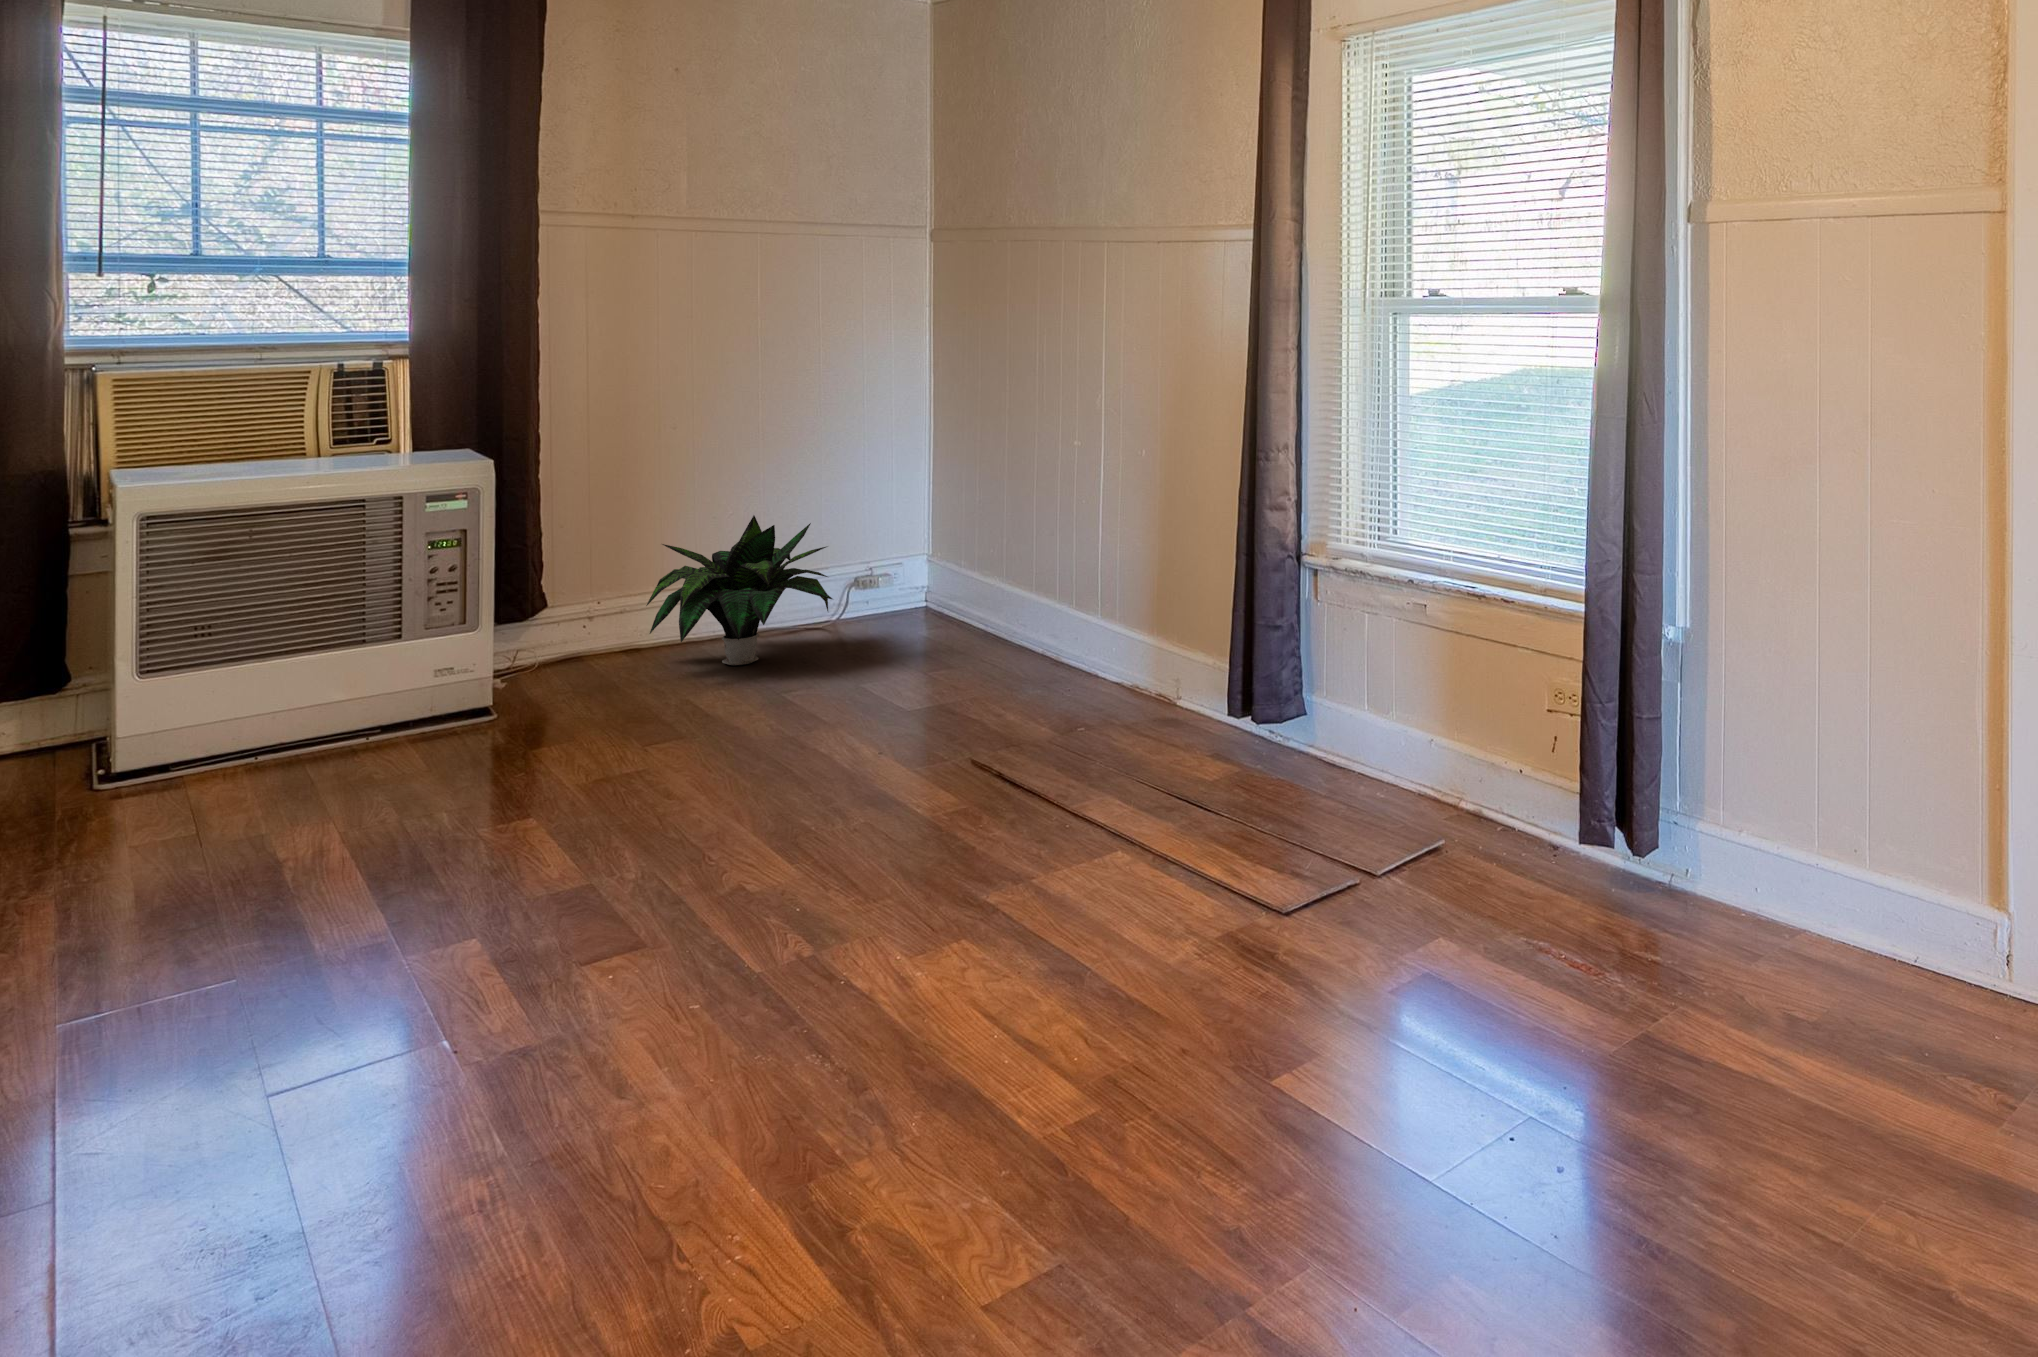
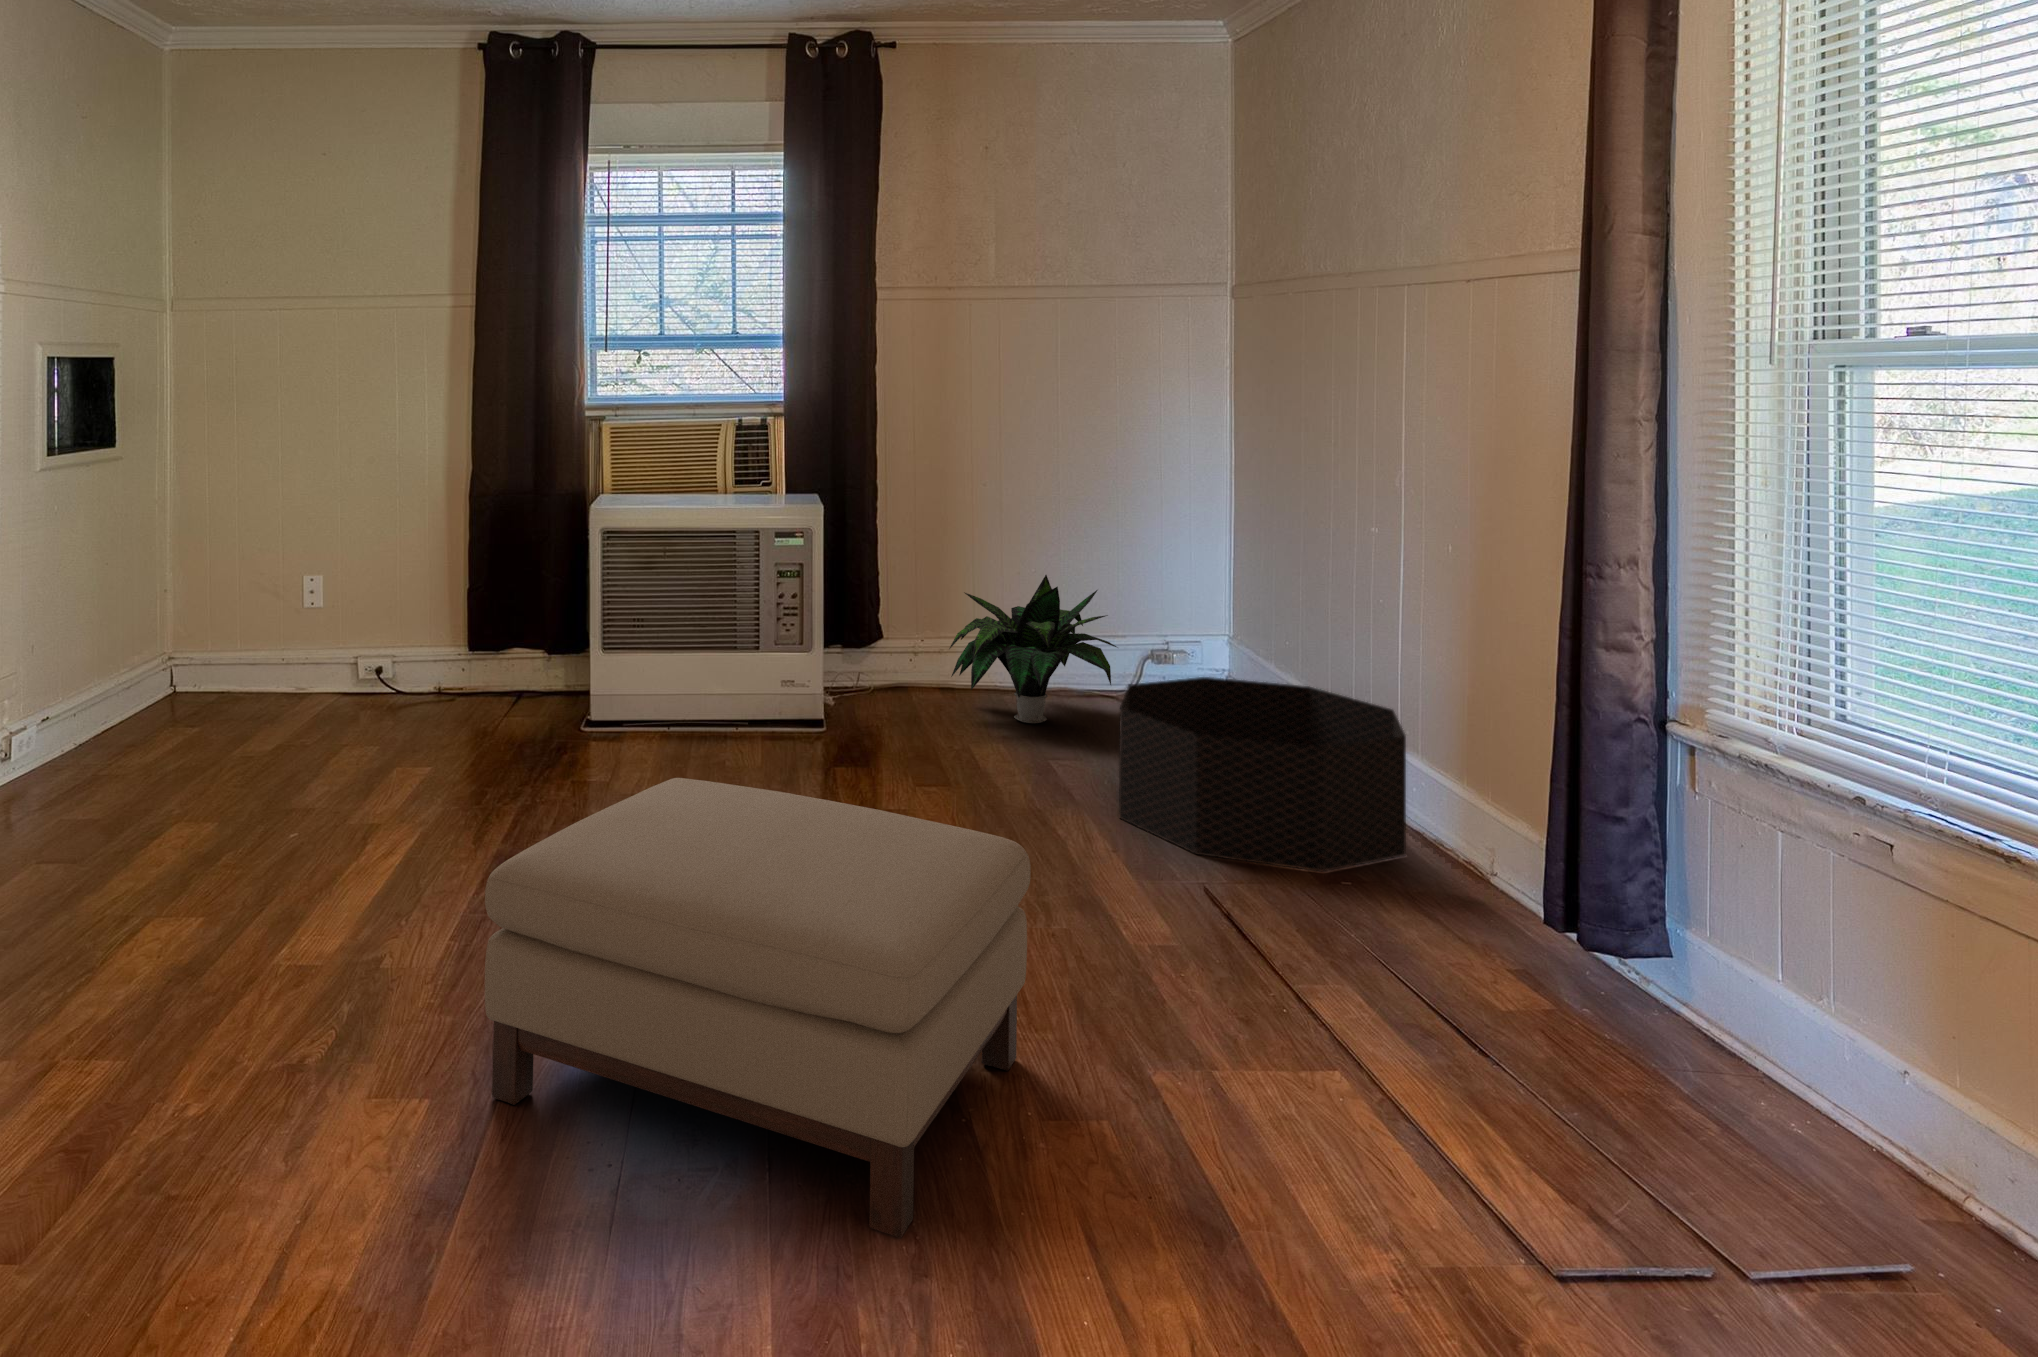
basket: none [869,581,1114,737] -> present [1119,677,1406,871]
ottoman: none [297,740,892,1154] -> present [485,778,1030,1238]

